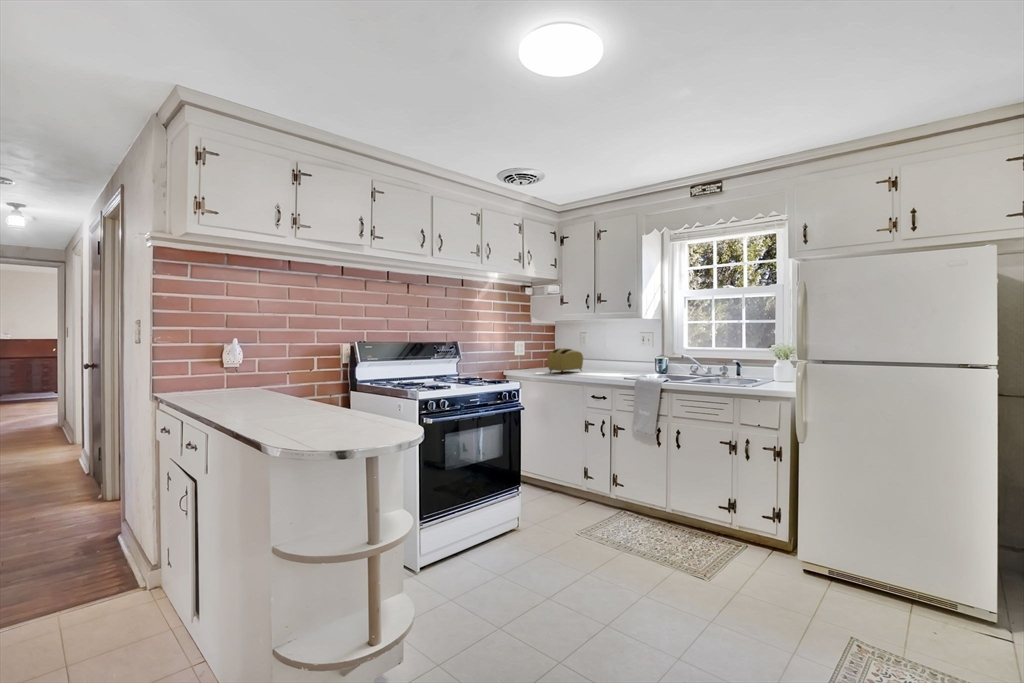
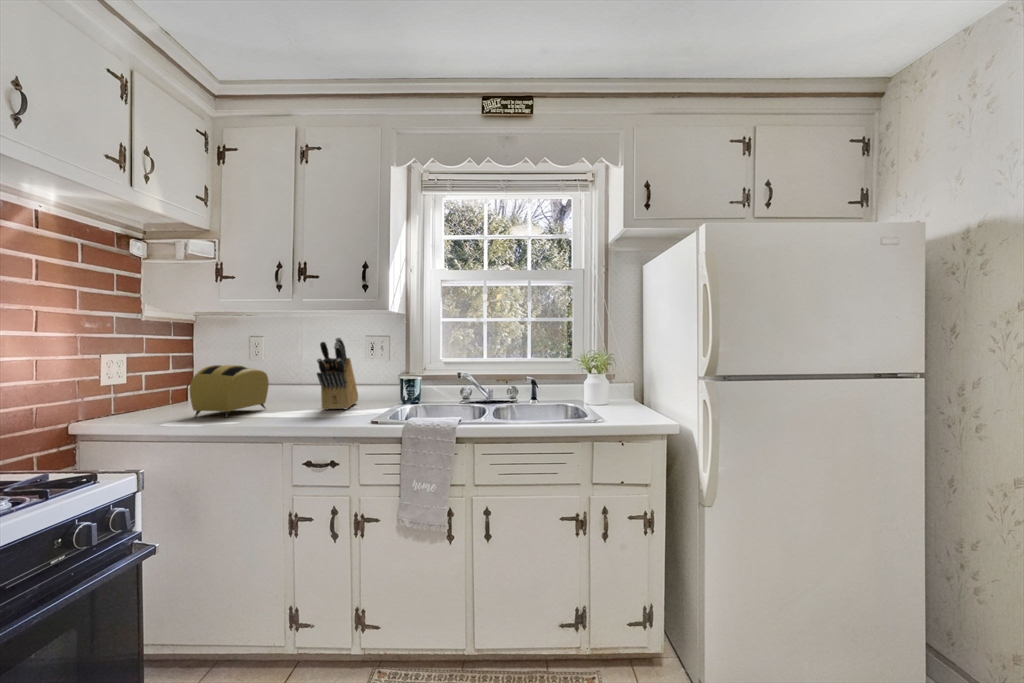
knife block: none [602,334,632,374] -> present [317,337,358,410]

